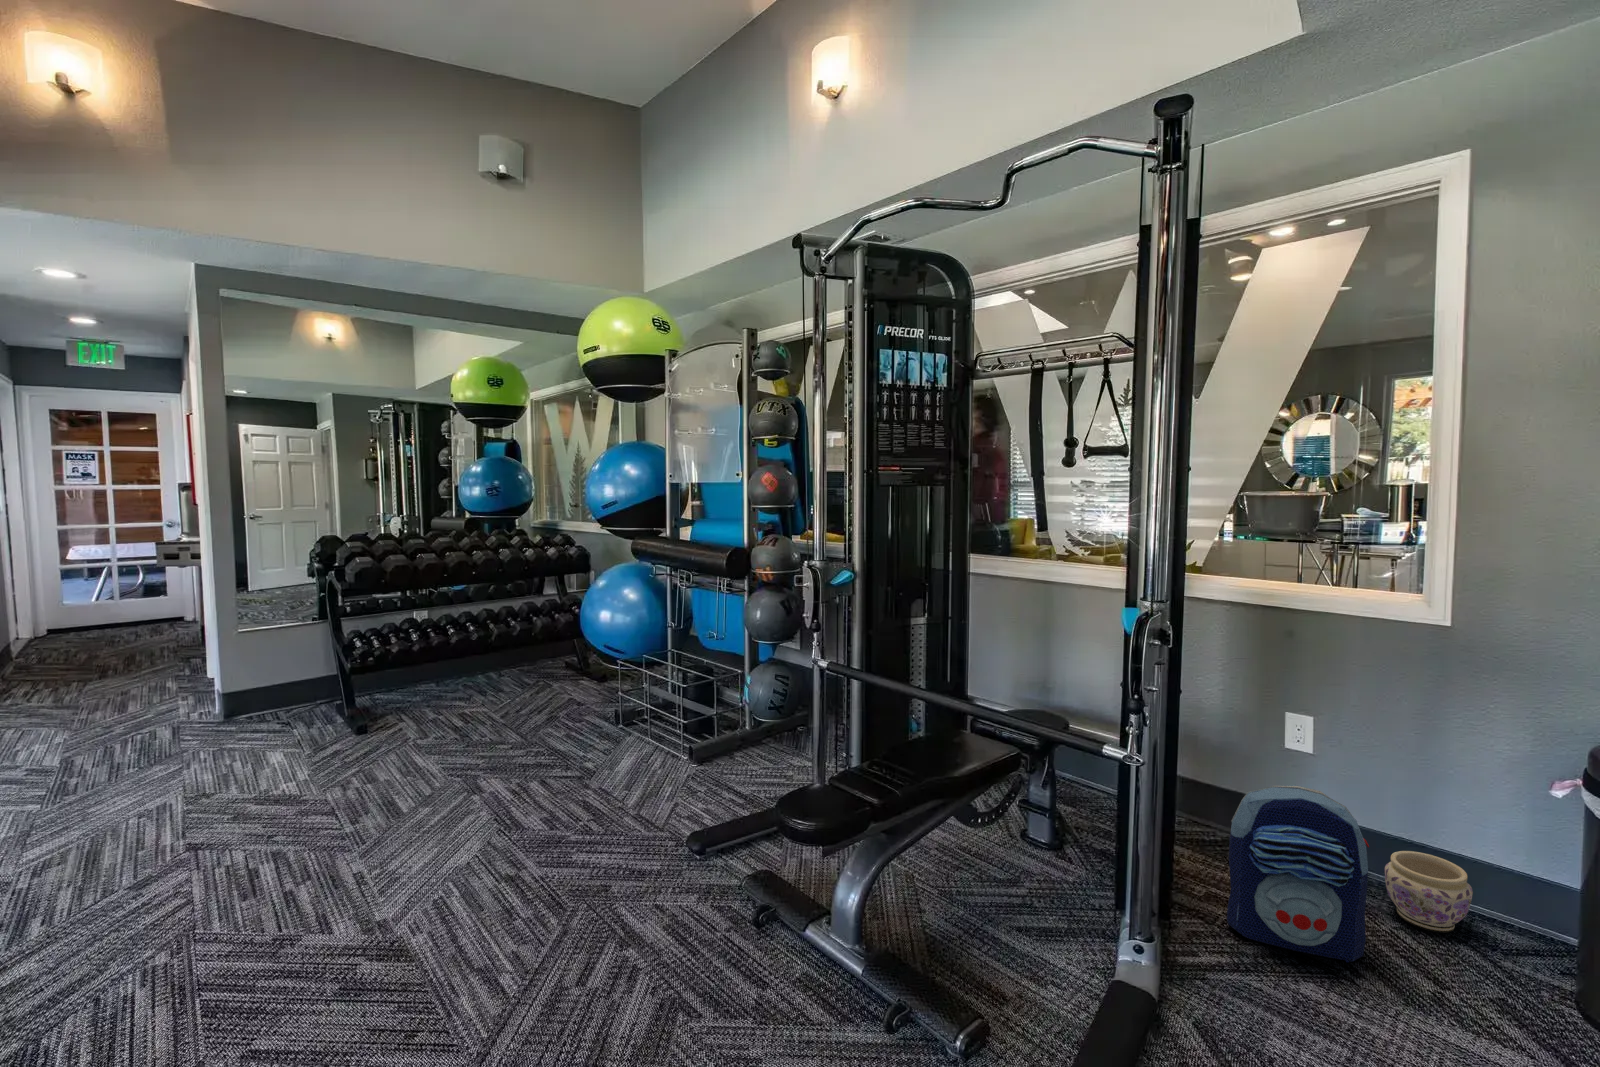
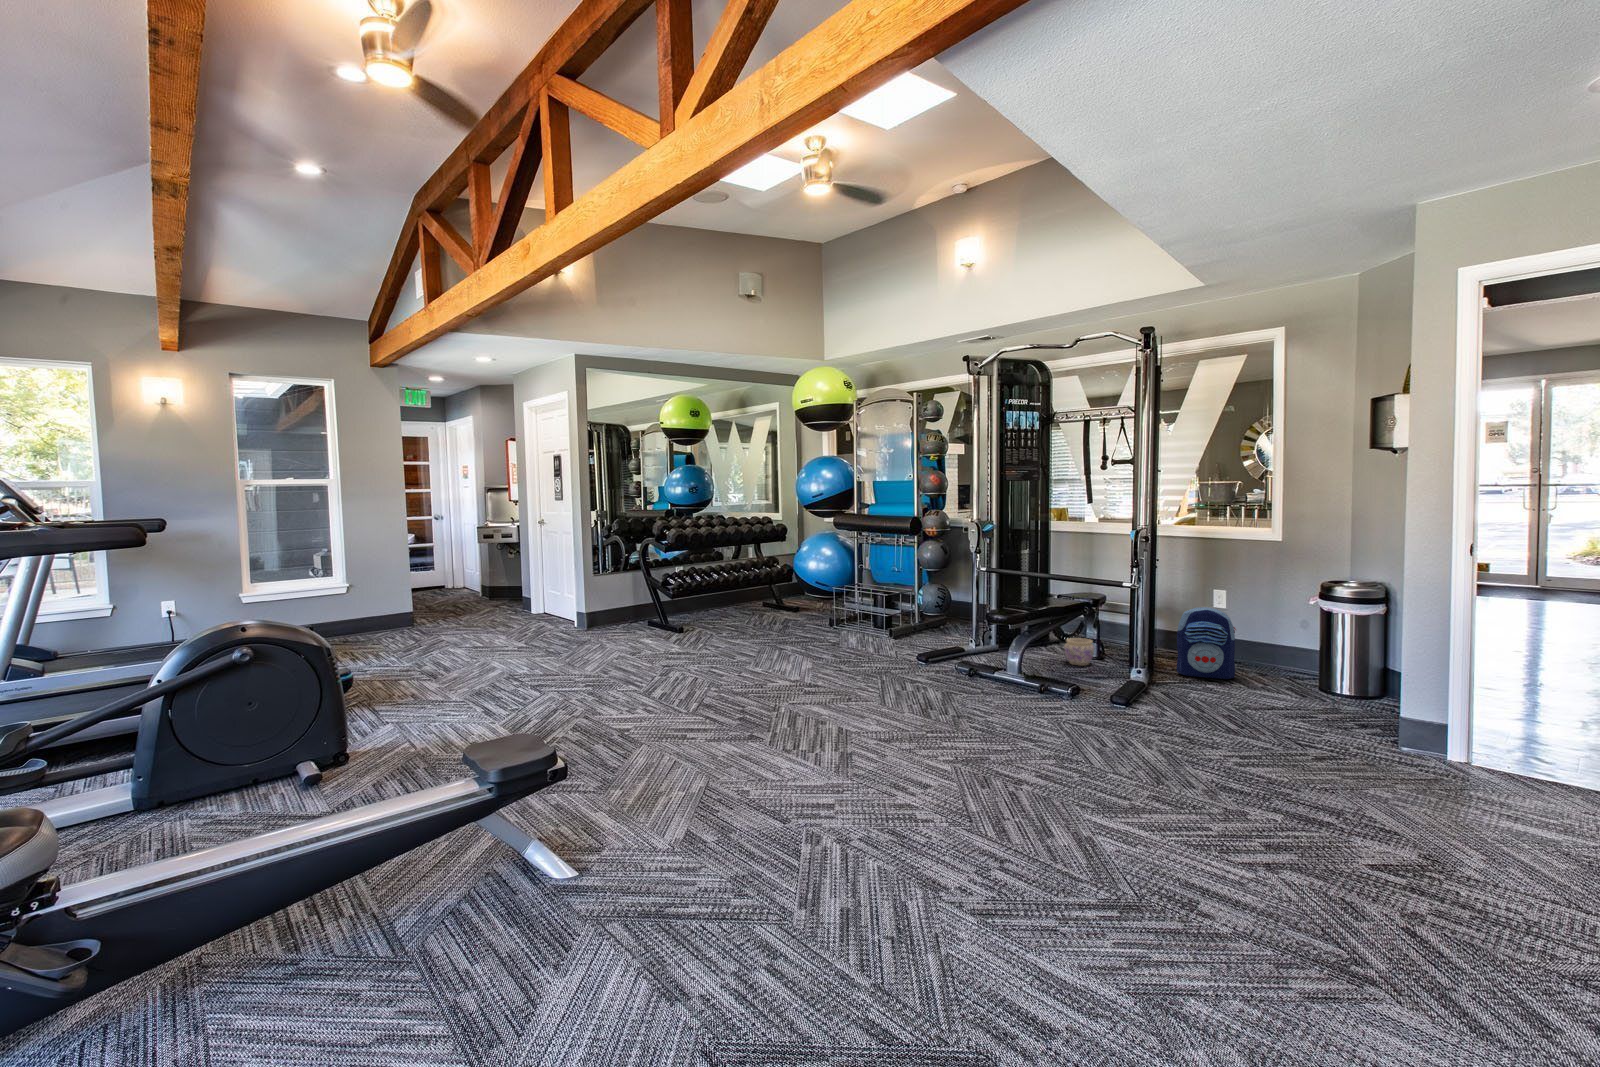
planter: present [1385,851,1473,933] -> present [1064,638,1095,666]

